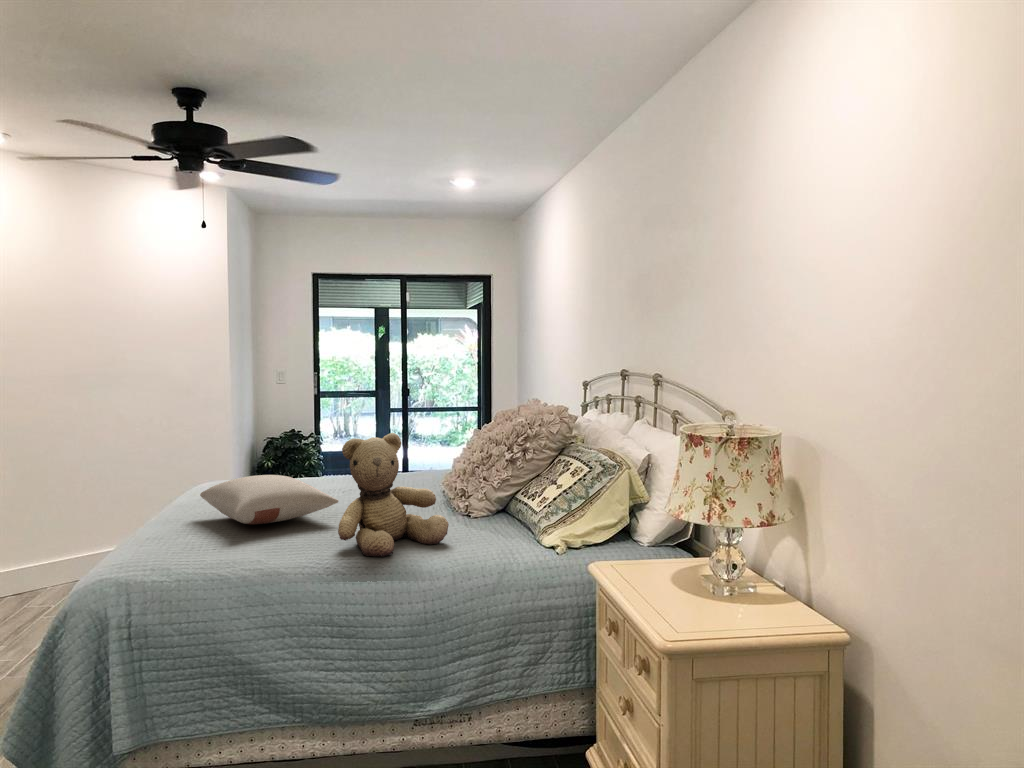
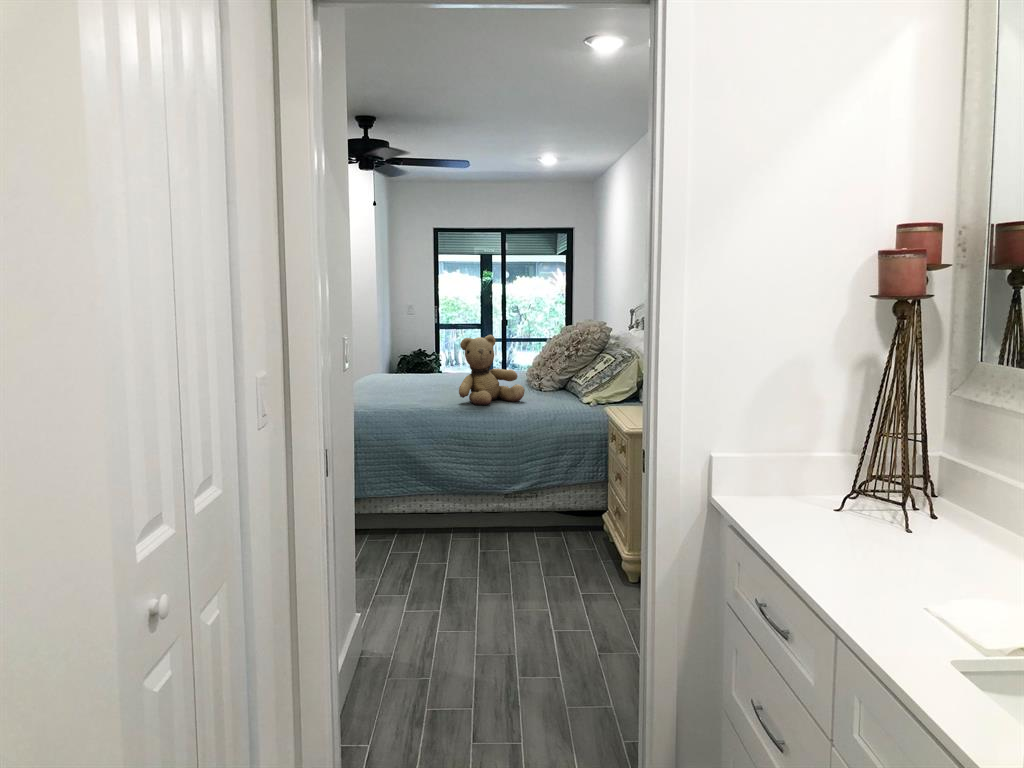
pillow: present [200,475,338,524] -> none [374,365,458,393]

